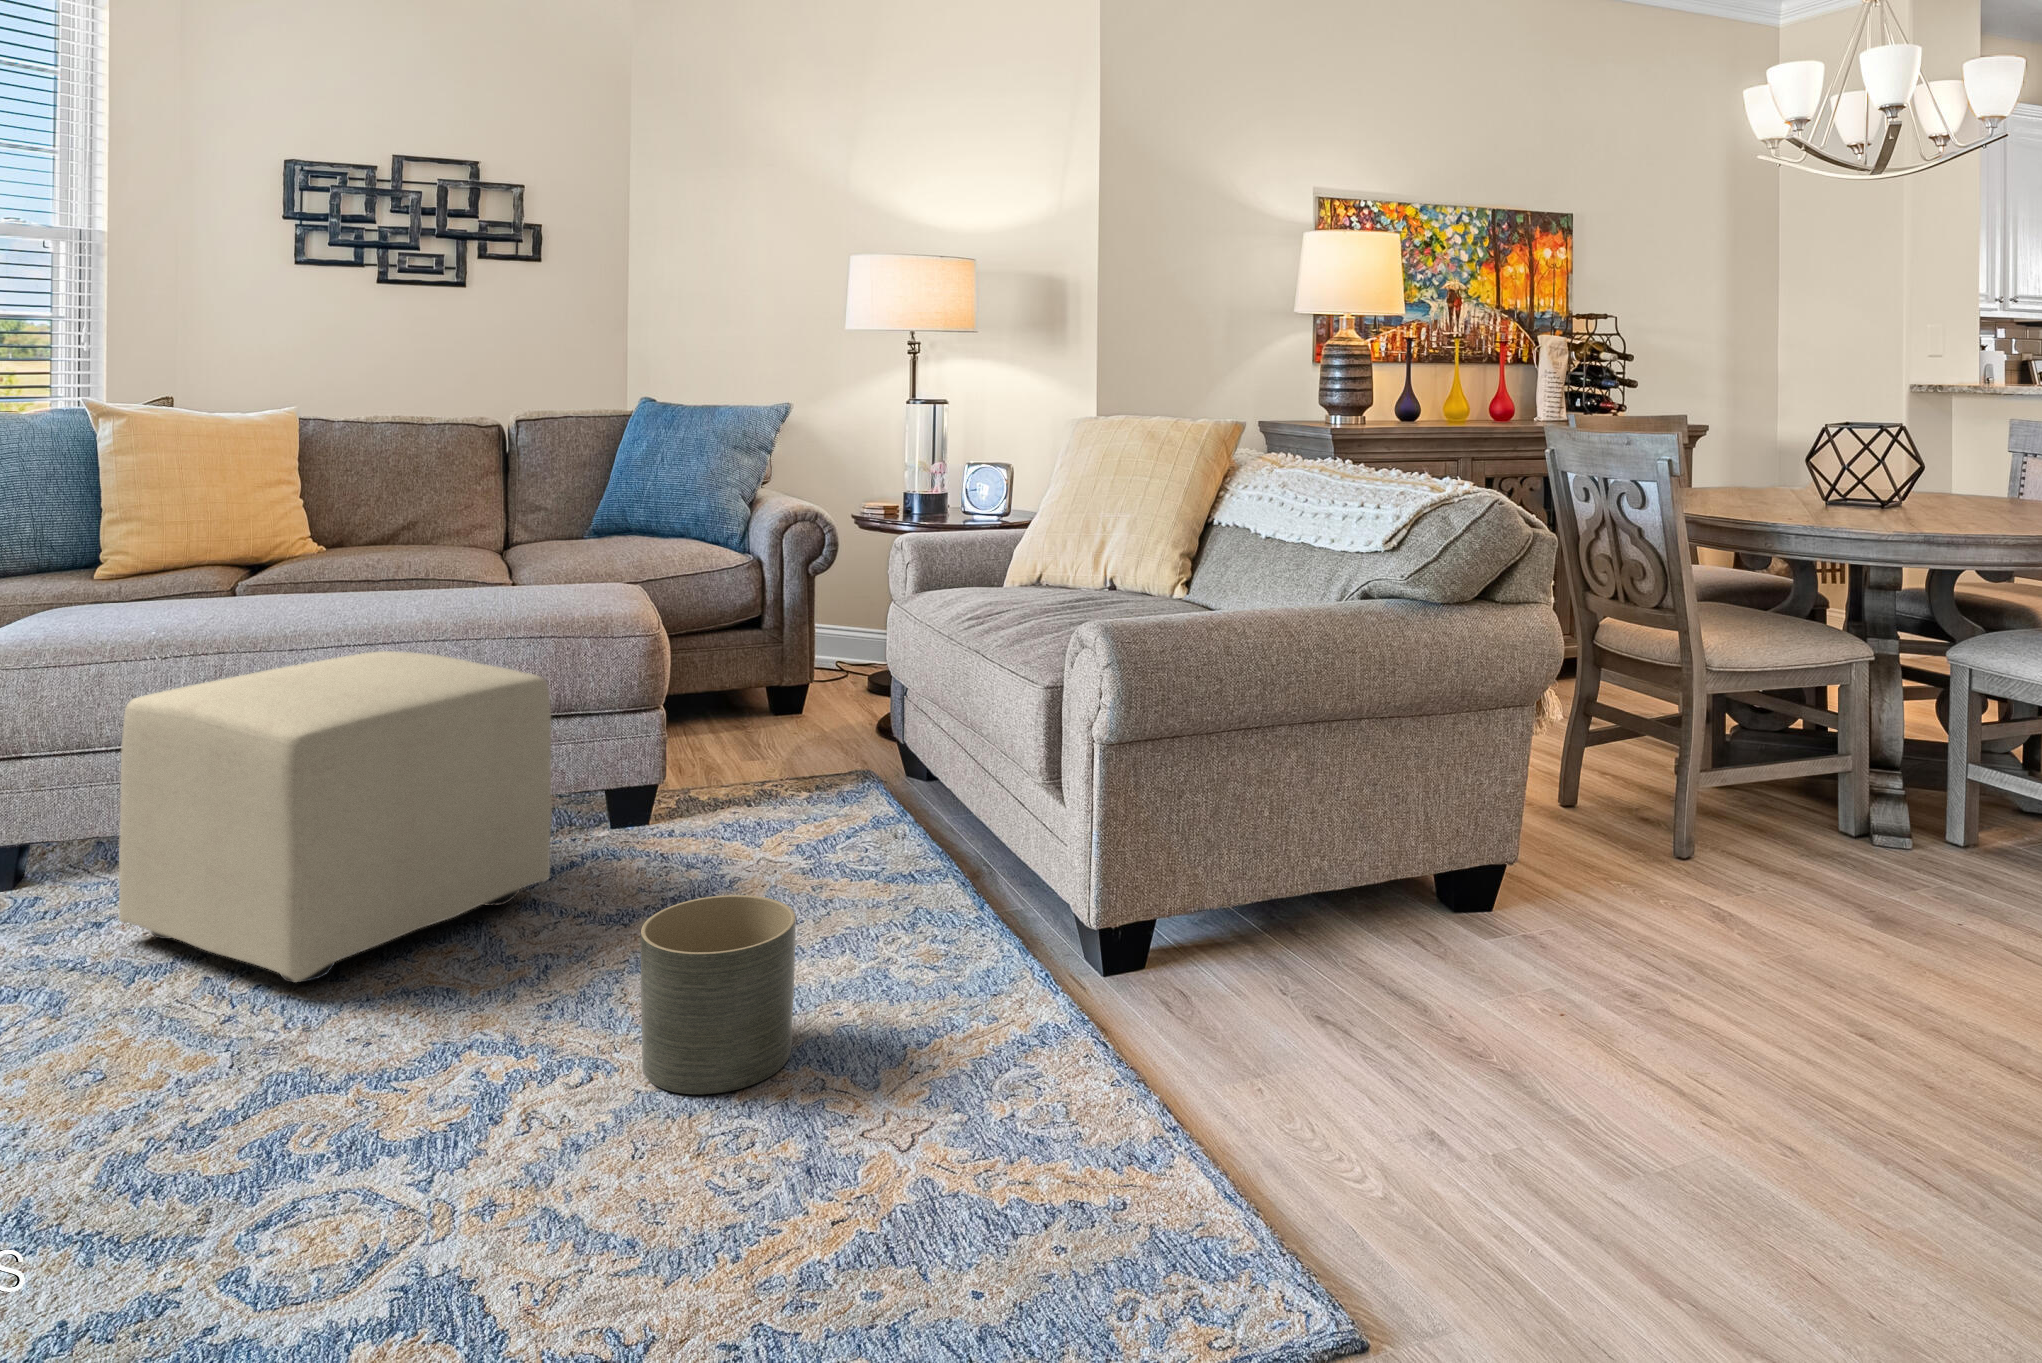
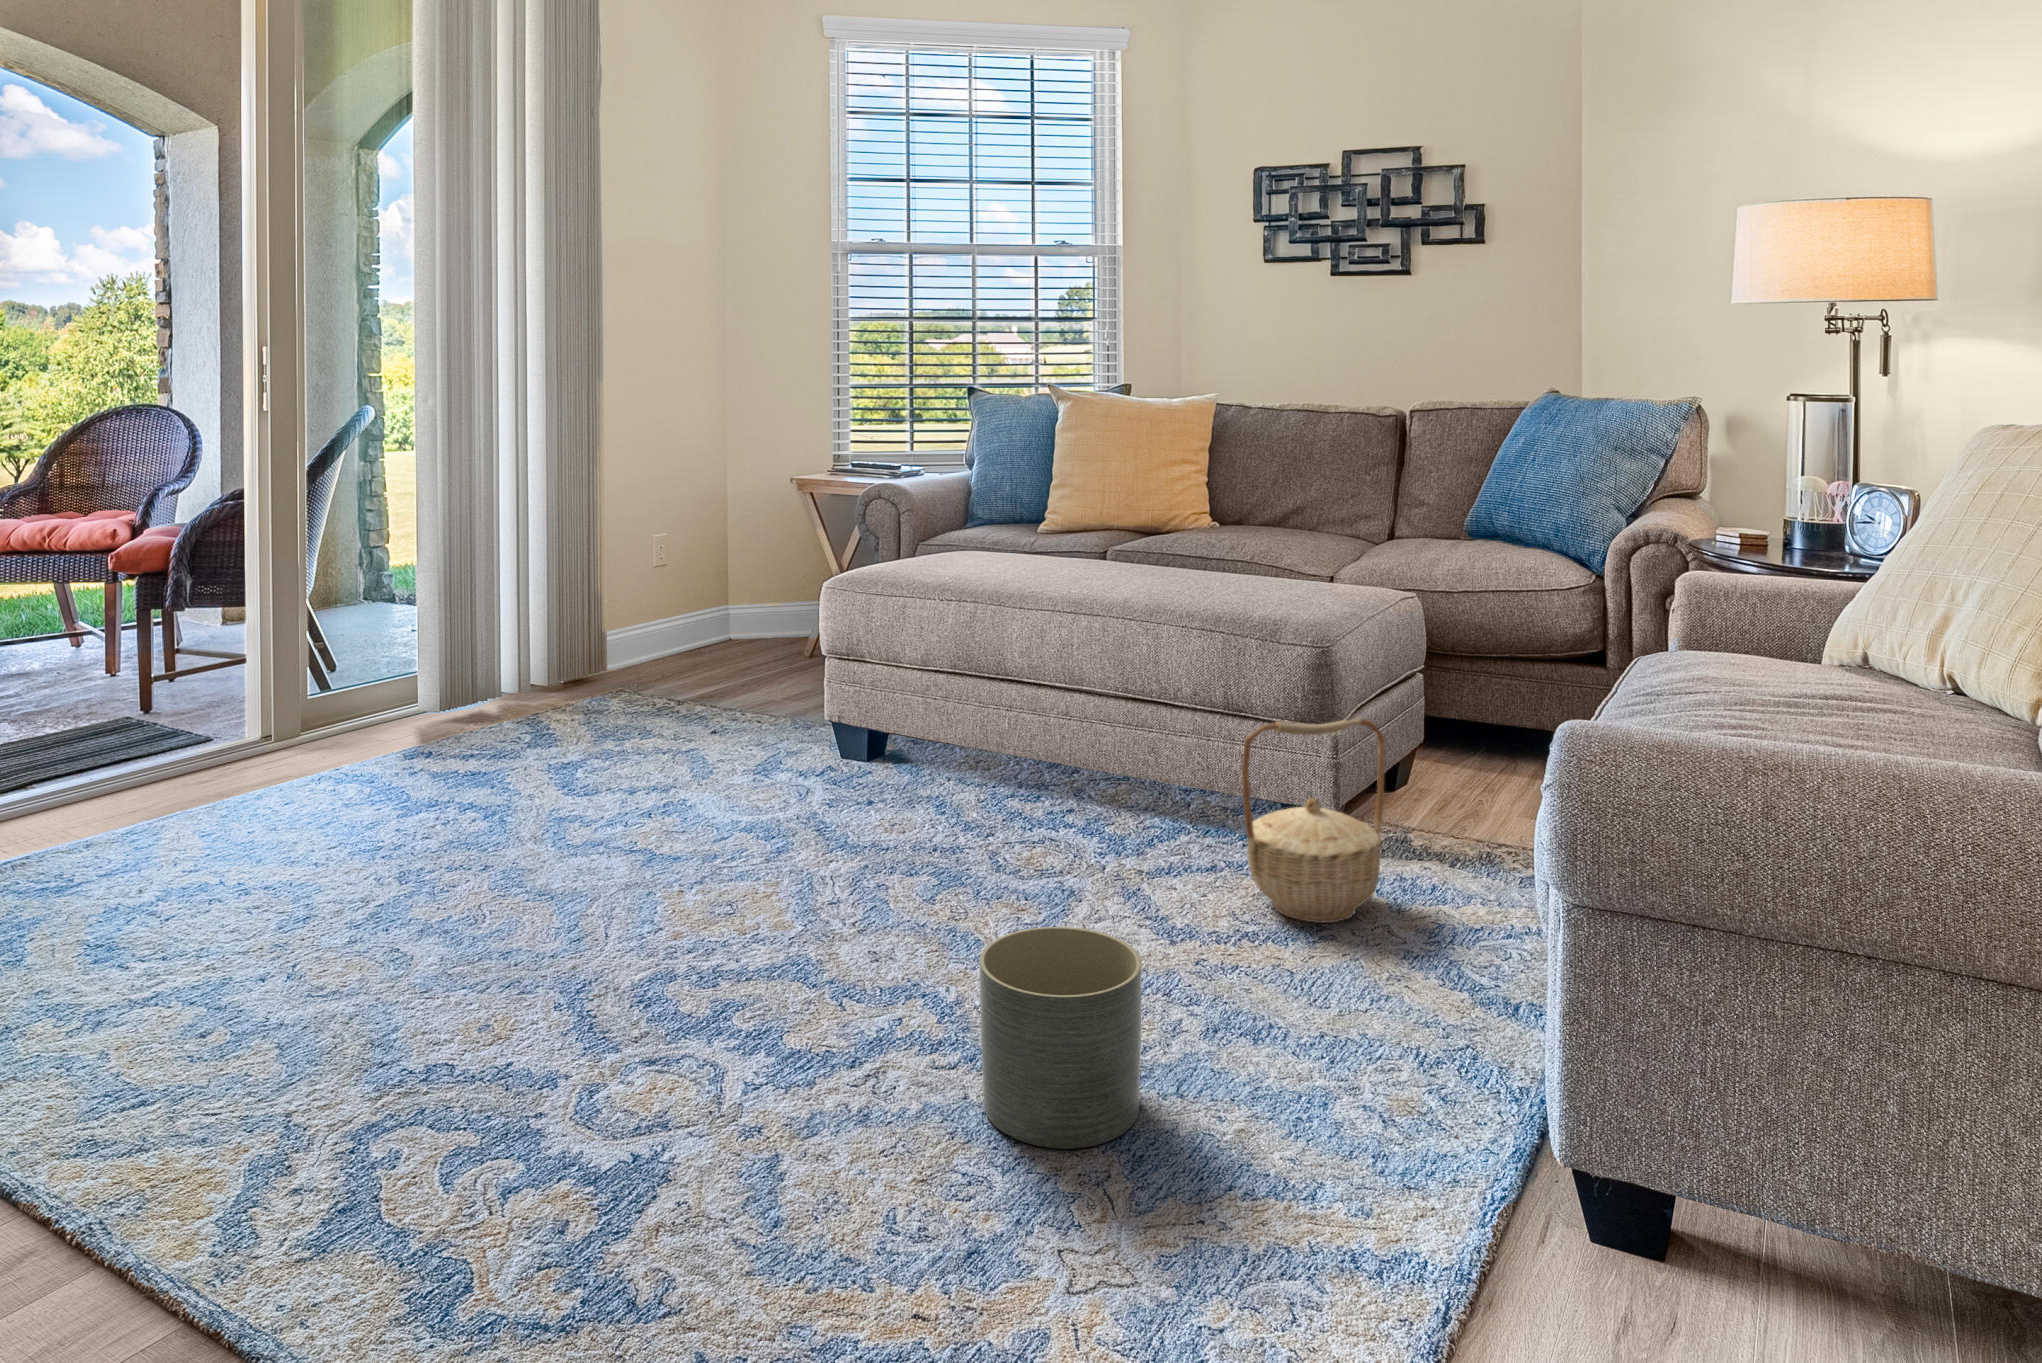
ottoman: present [119,651,552,983] -> none [875,619,1156,893]
basket: none [633,687,755,877] -> present [1242,718,1385,923]

